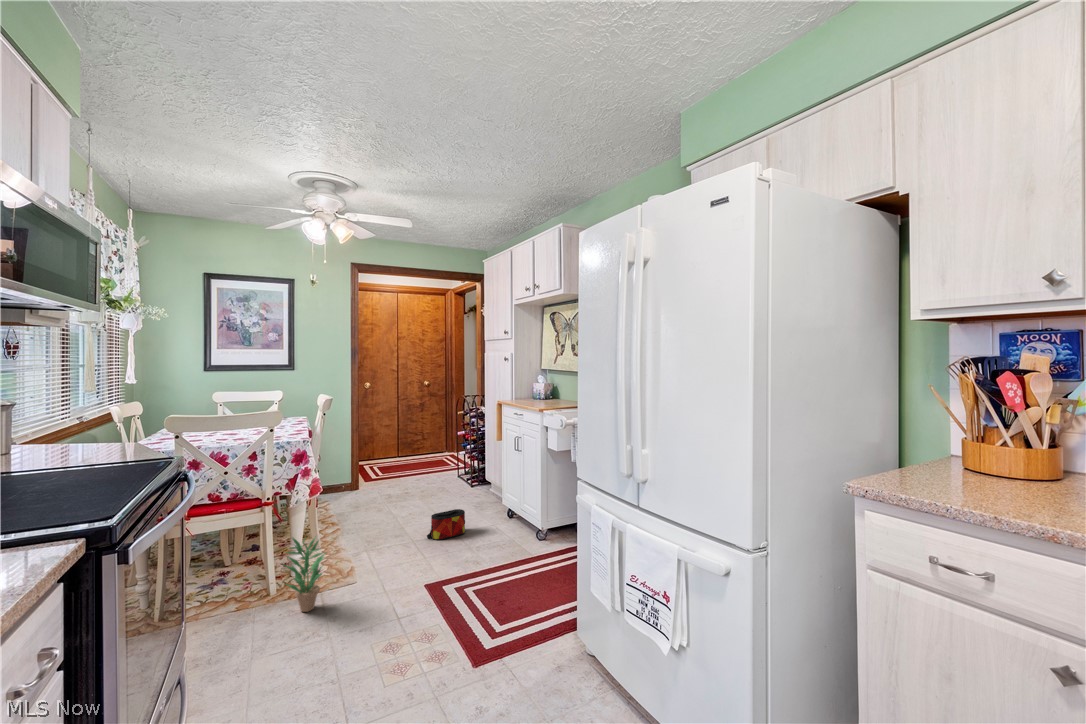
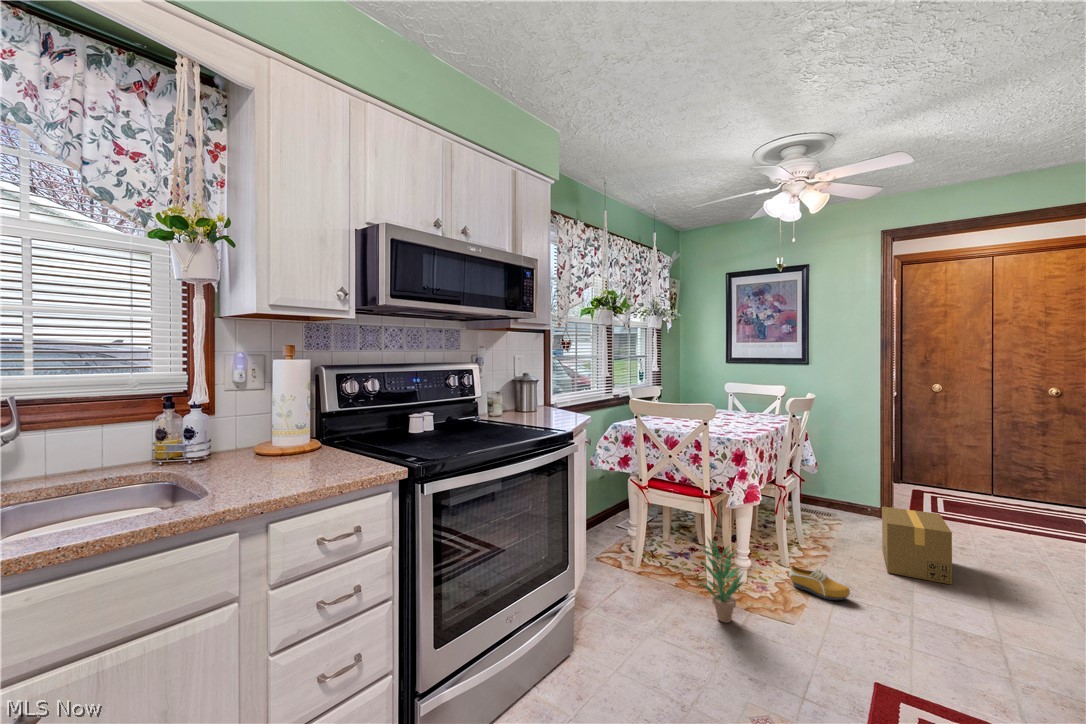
cardboard box: none [370,472,419,523] -> present [882,507,952,584]
bag: present [427,509,465,540] -> none [935,589,1025,647]
shoe: none [332,536,379,559] -> present [789,566,850,600]

